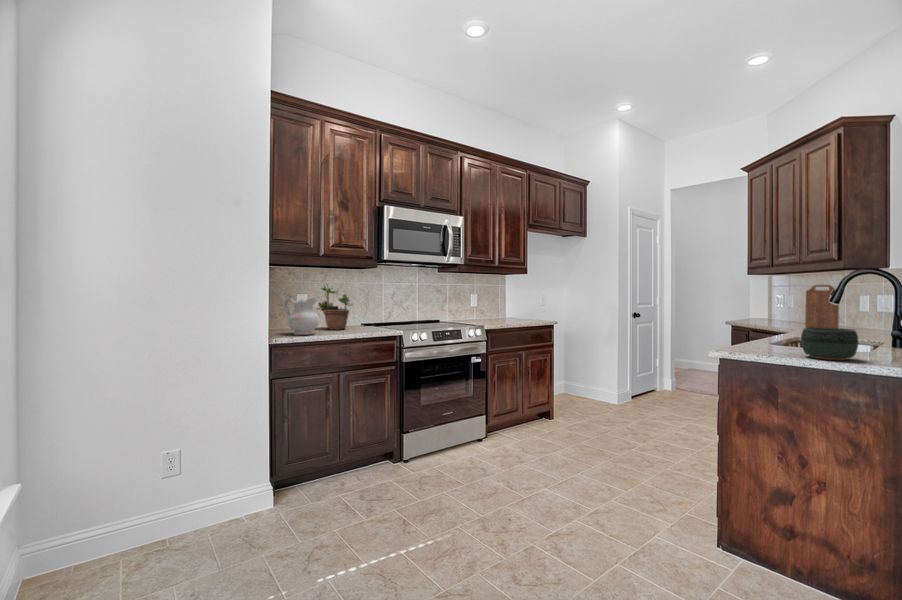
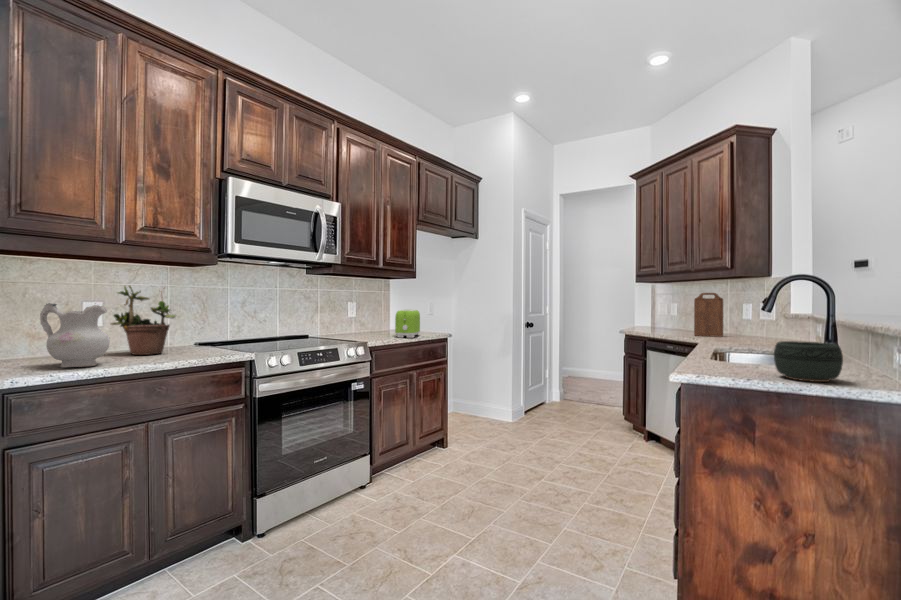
toaster: none [507,300,529,324] -> present [395,309,420,338]

